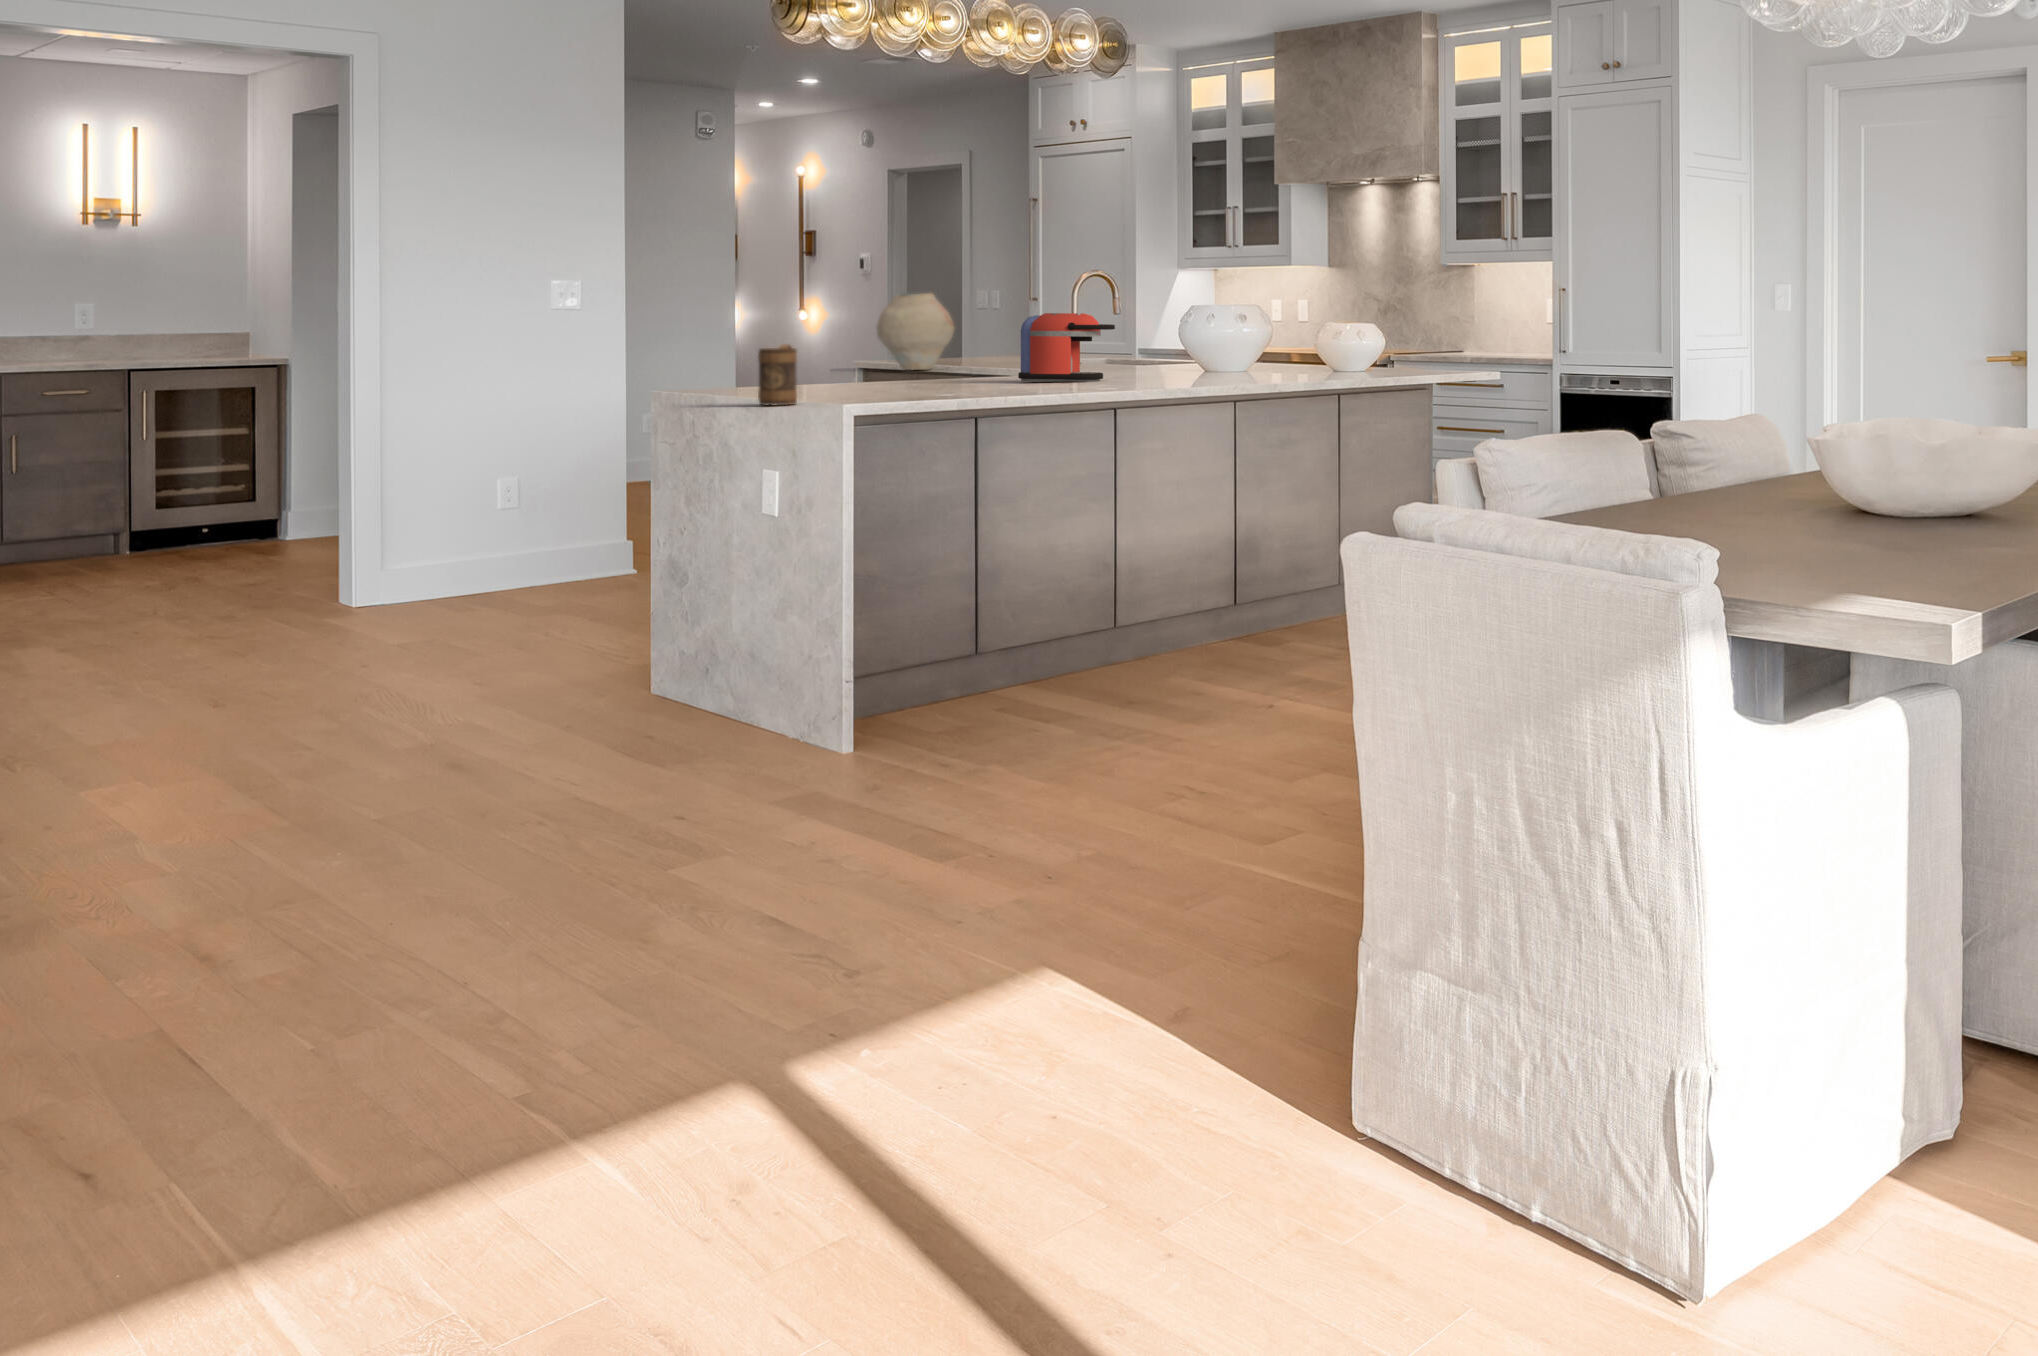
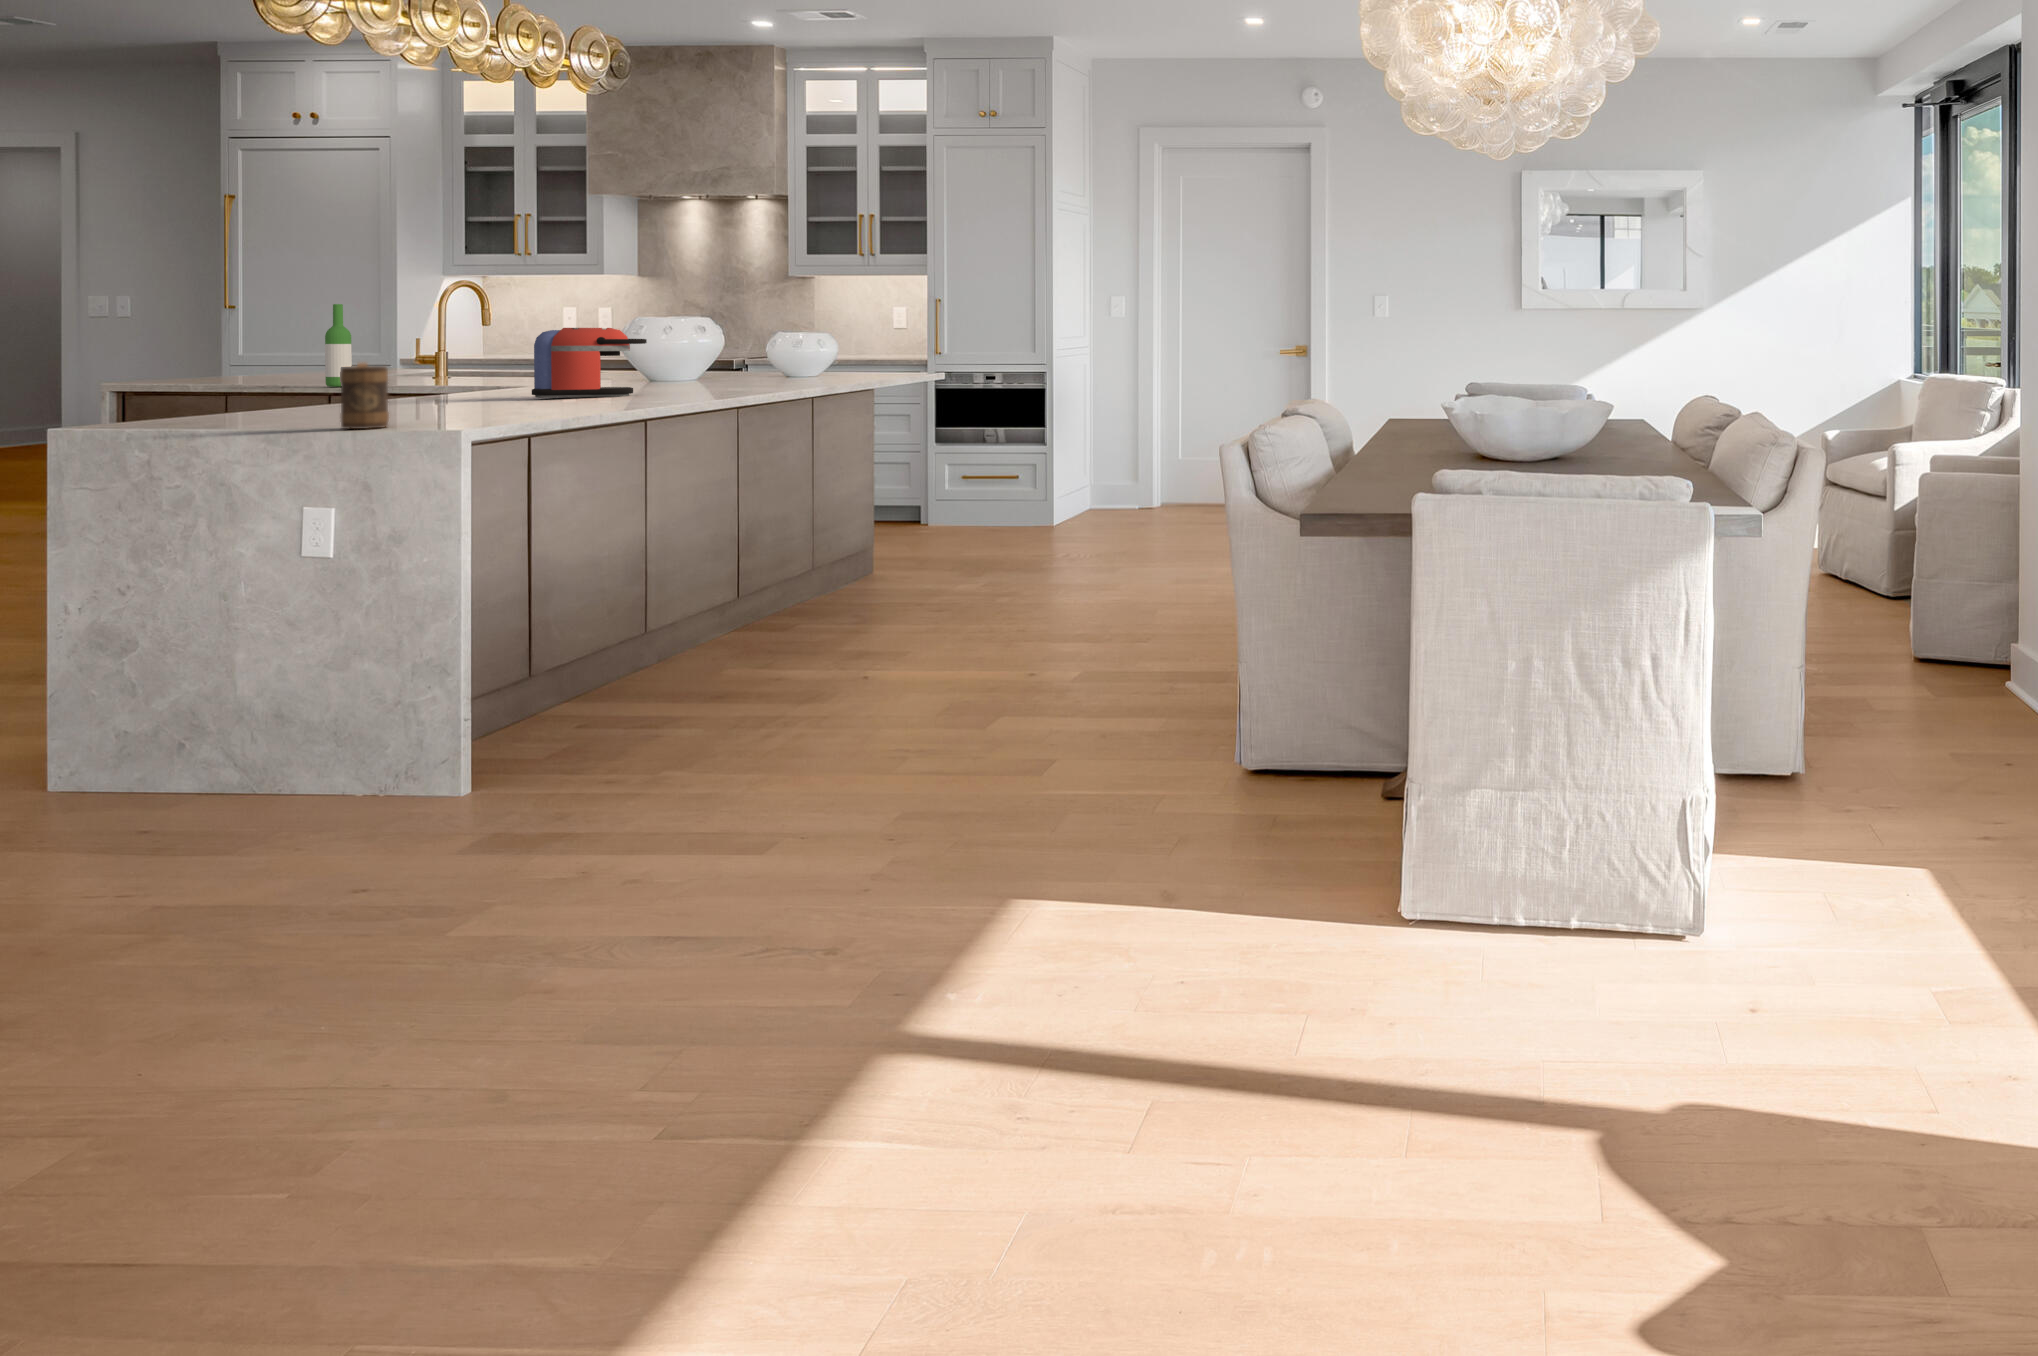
wine bottle: none [980,291,1000,366] -> present [325,304,352,387]
vase: present [876,293,954,370] -> none [200,306,308,393]

